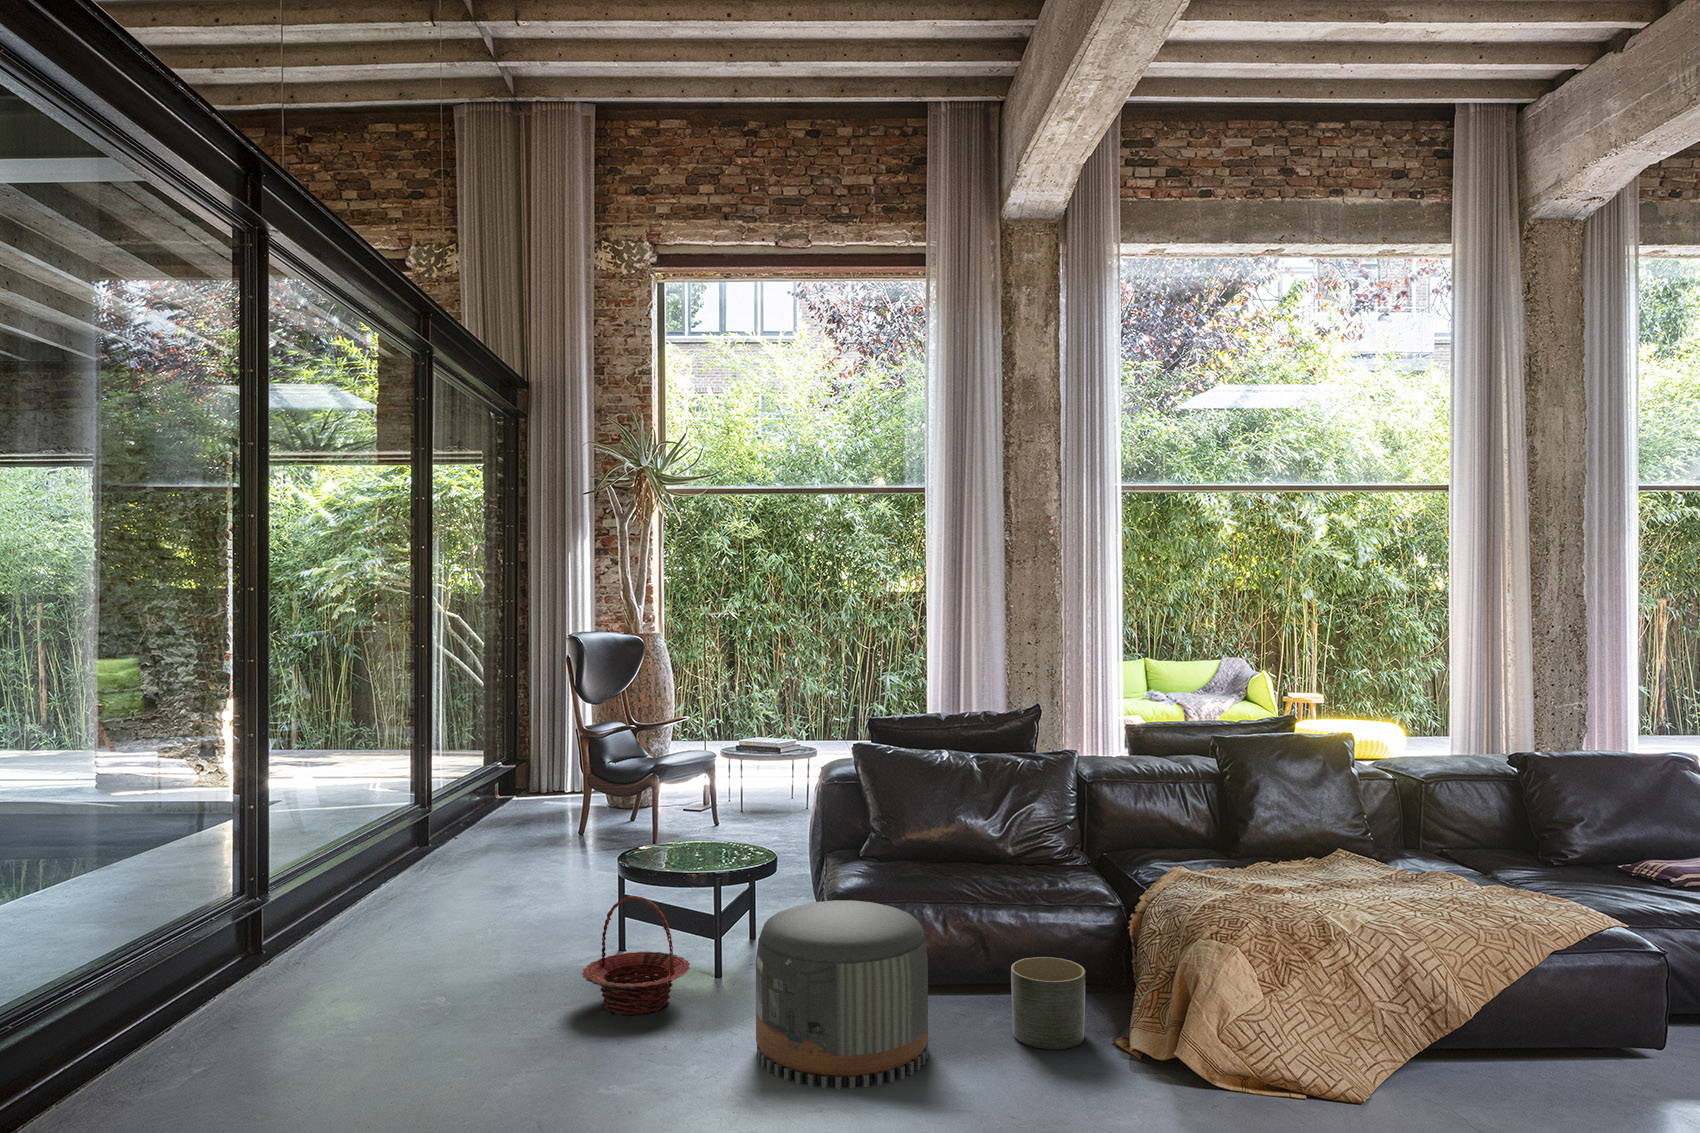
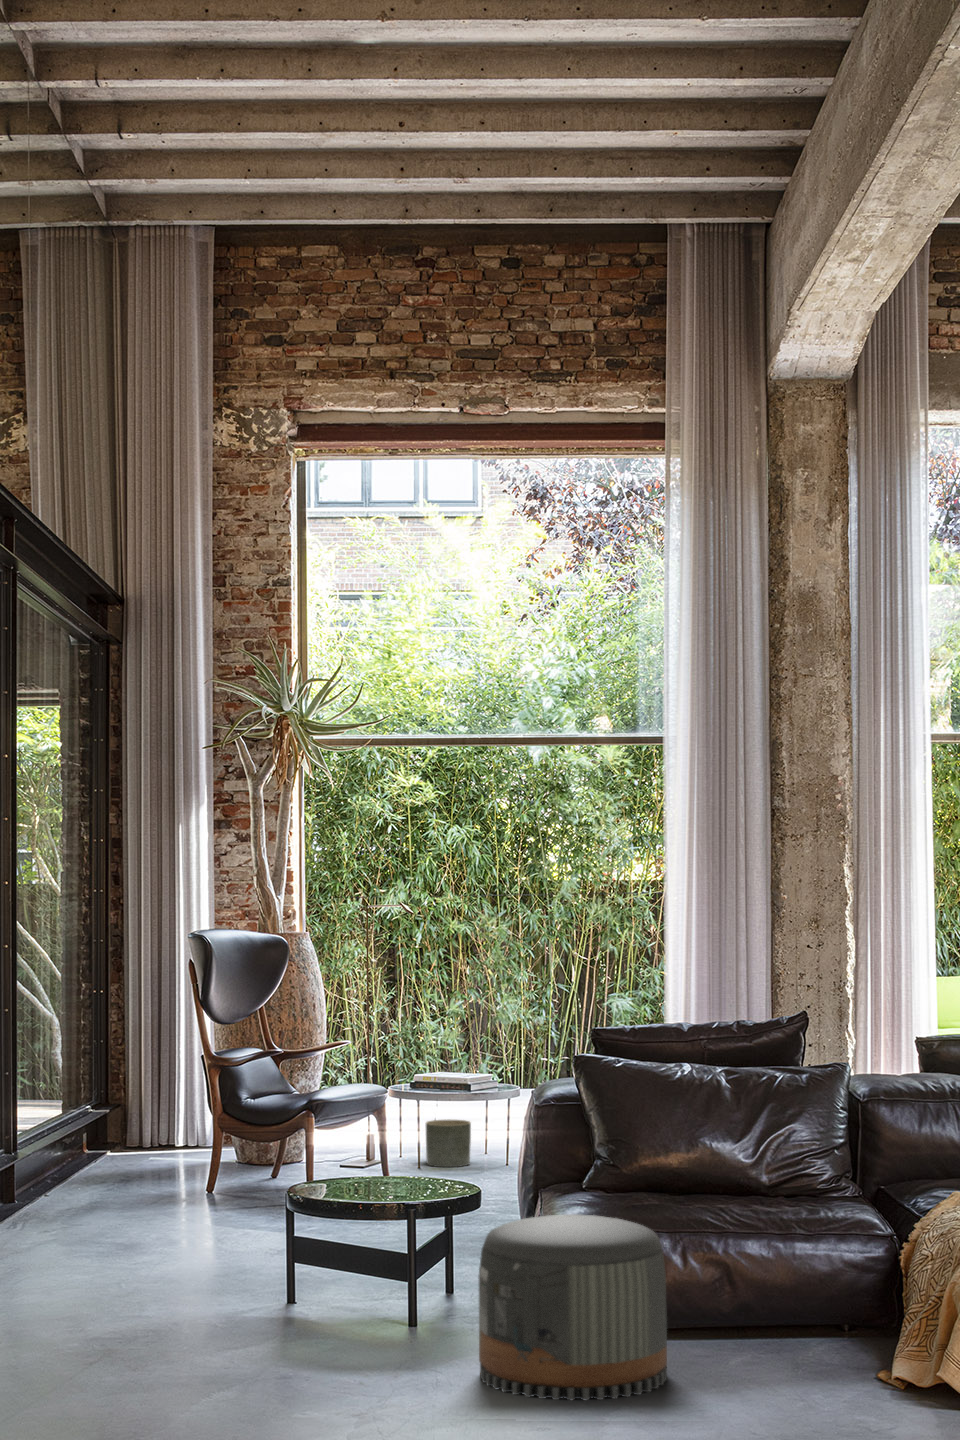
basket: present [582,896,690,1014] -> none [276,1217,397,1348]
planter: present [1011,957,1085,1049] -> present [426,1119,471,1167]

